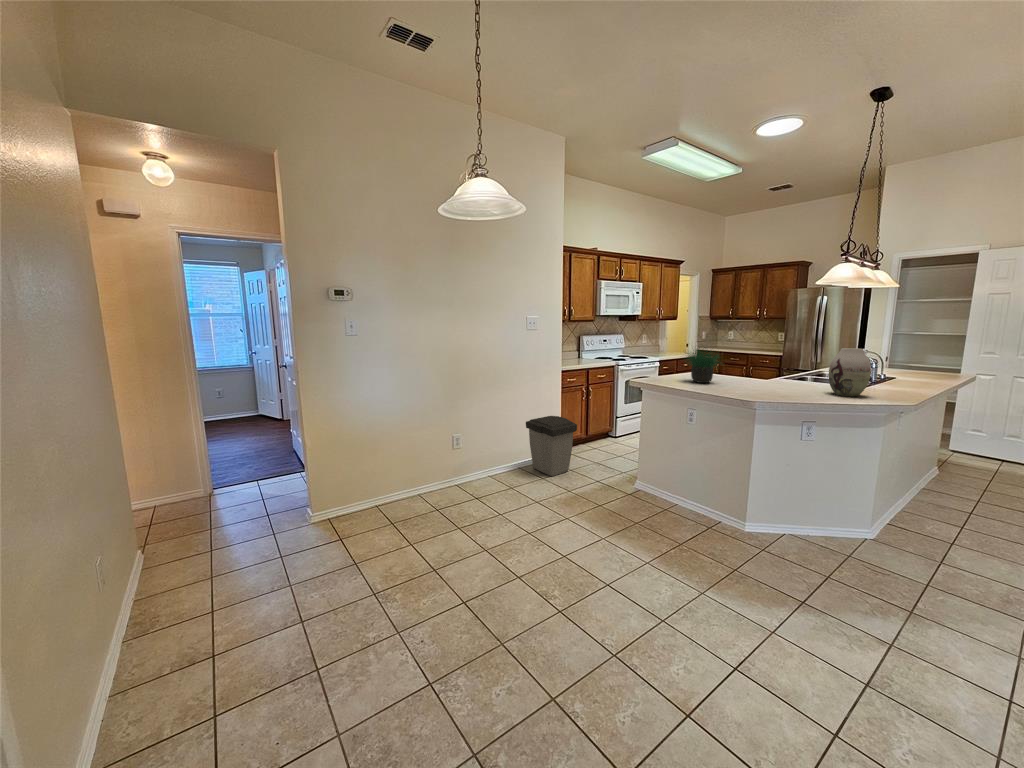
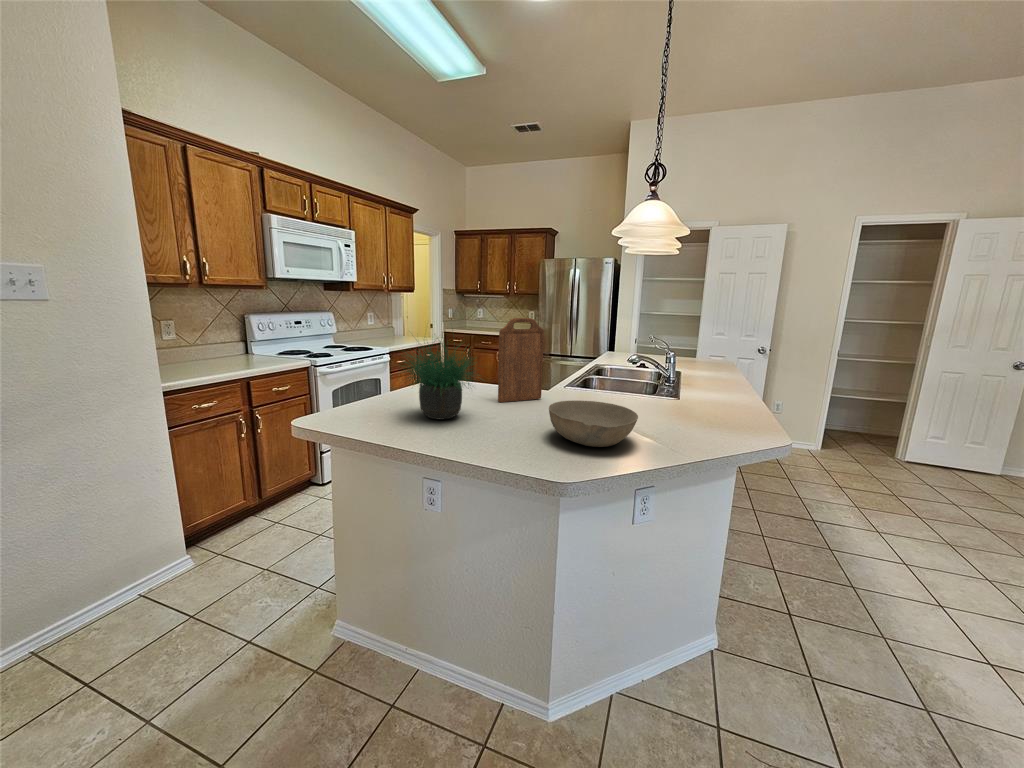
cutting board: none [734,336,765,381] -> present [498,318,544,402]
vase: present [828,348,871,396] -> none [655,342,719,431]
bowl: none [758,376,807,395] -> present [549,401,638,447]
trash can: present [526,416,577,476] -> none [30,502,188,661]

